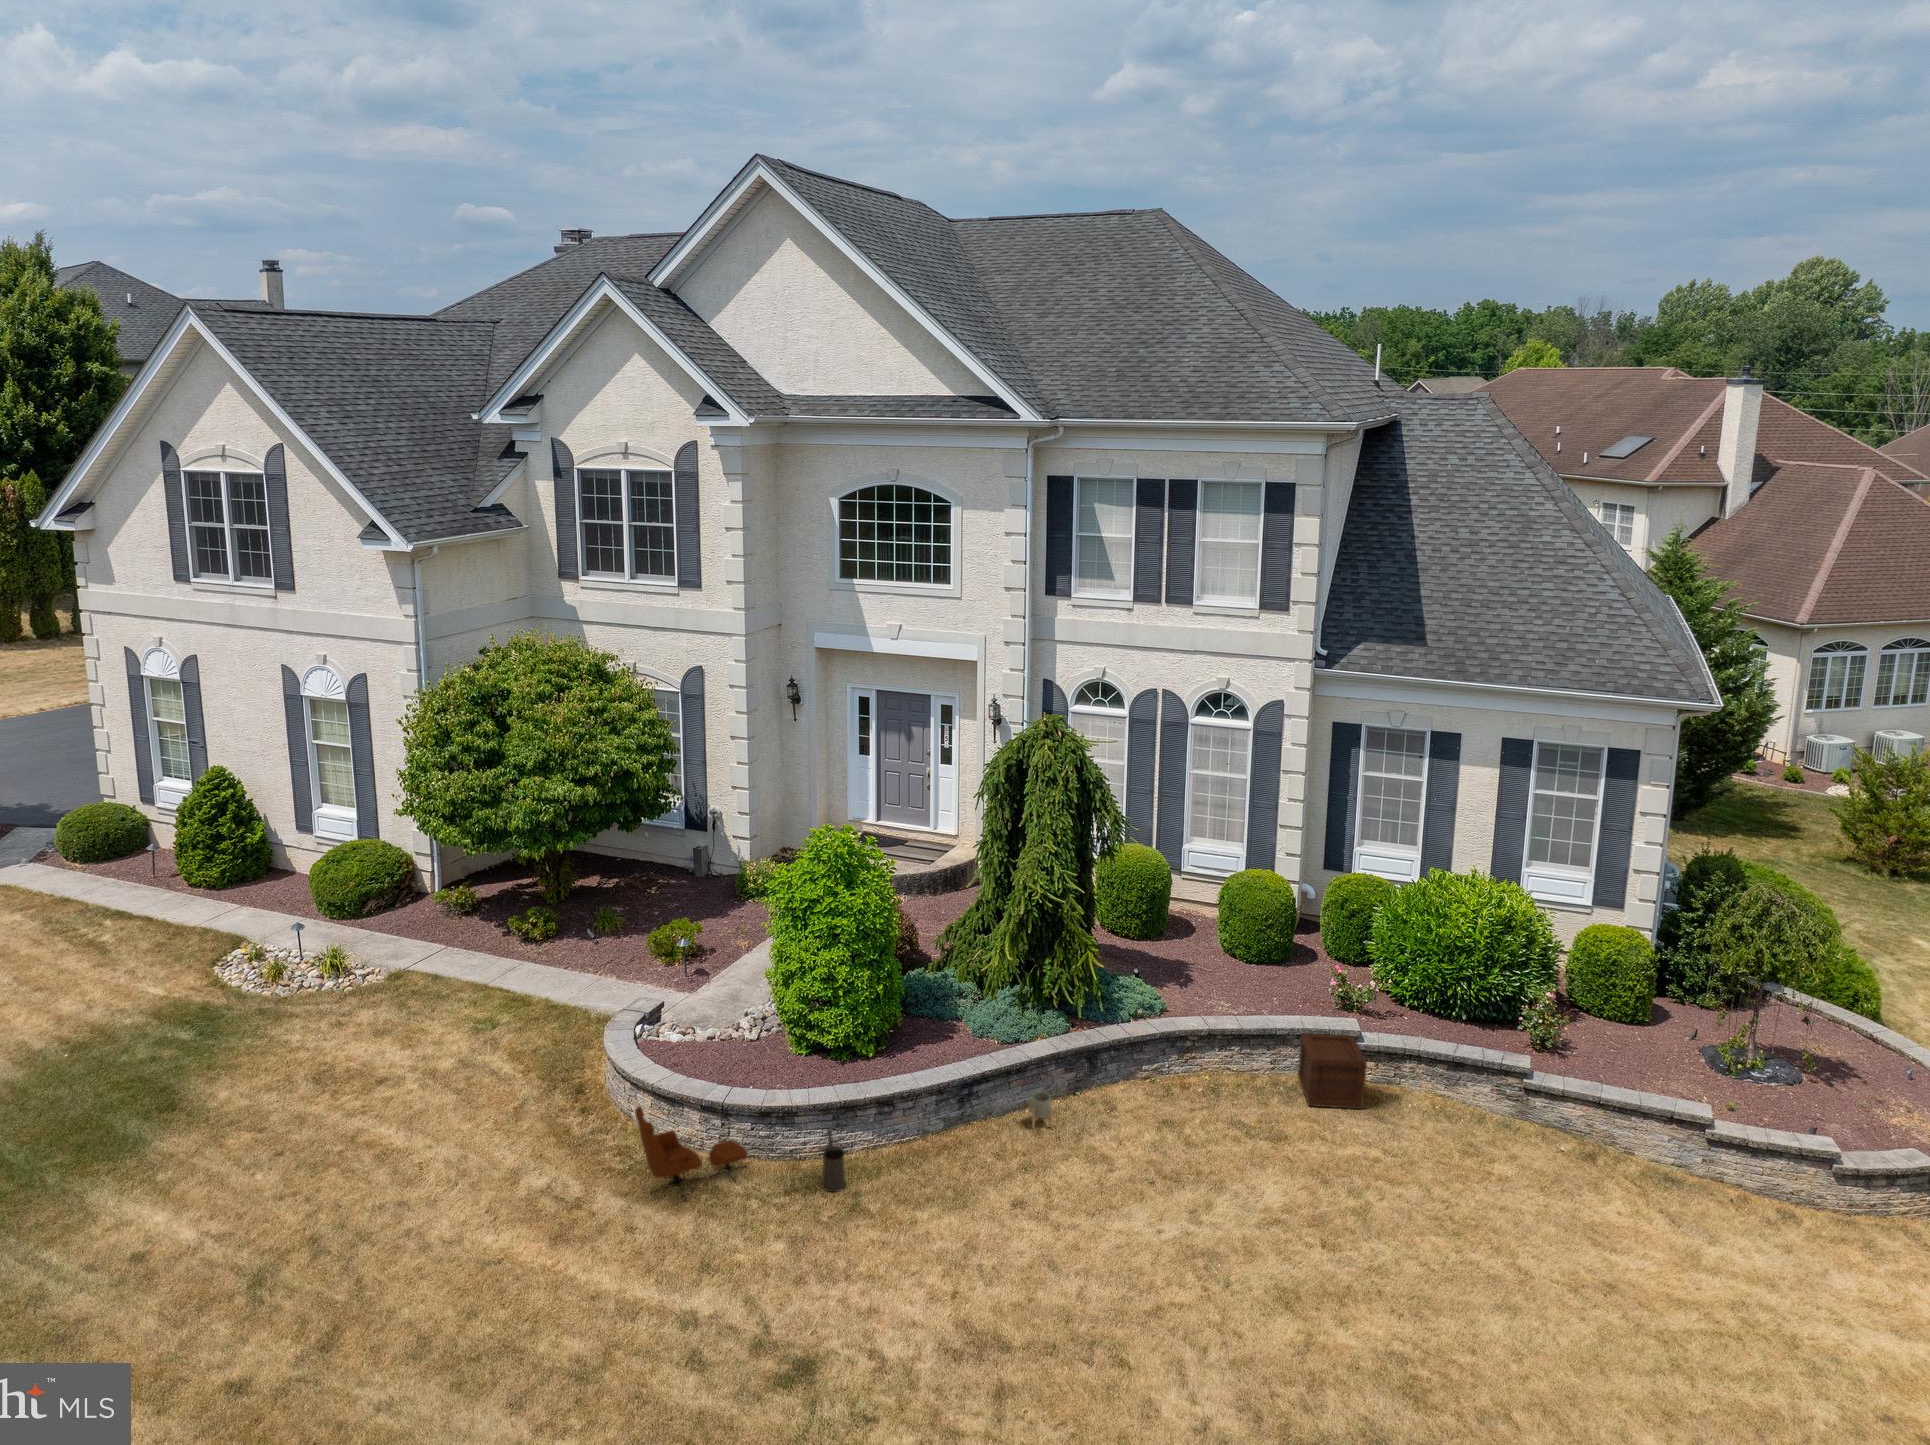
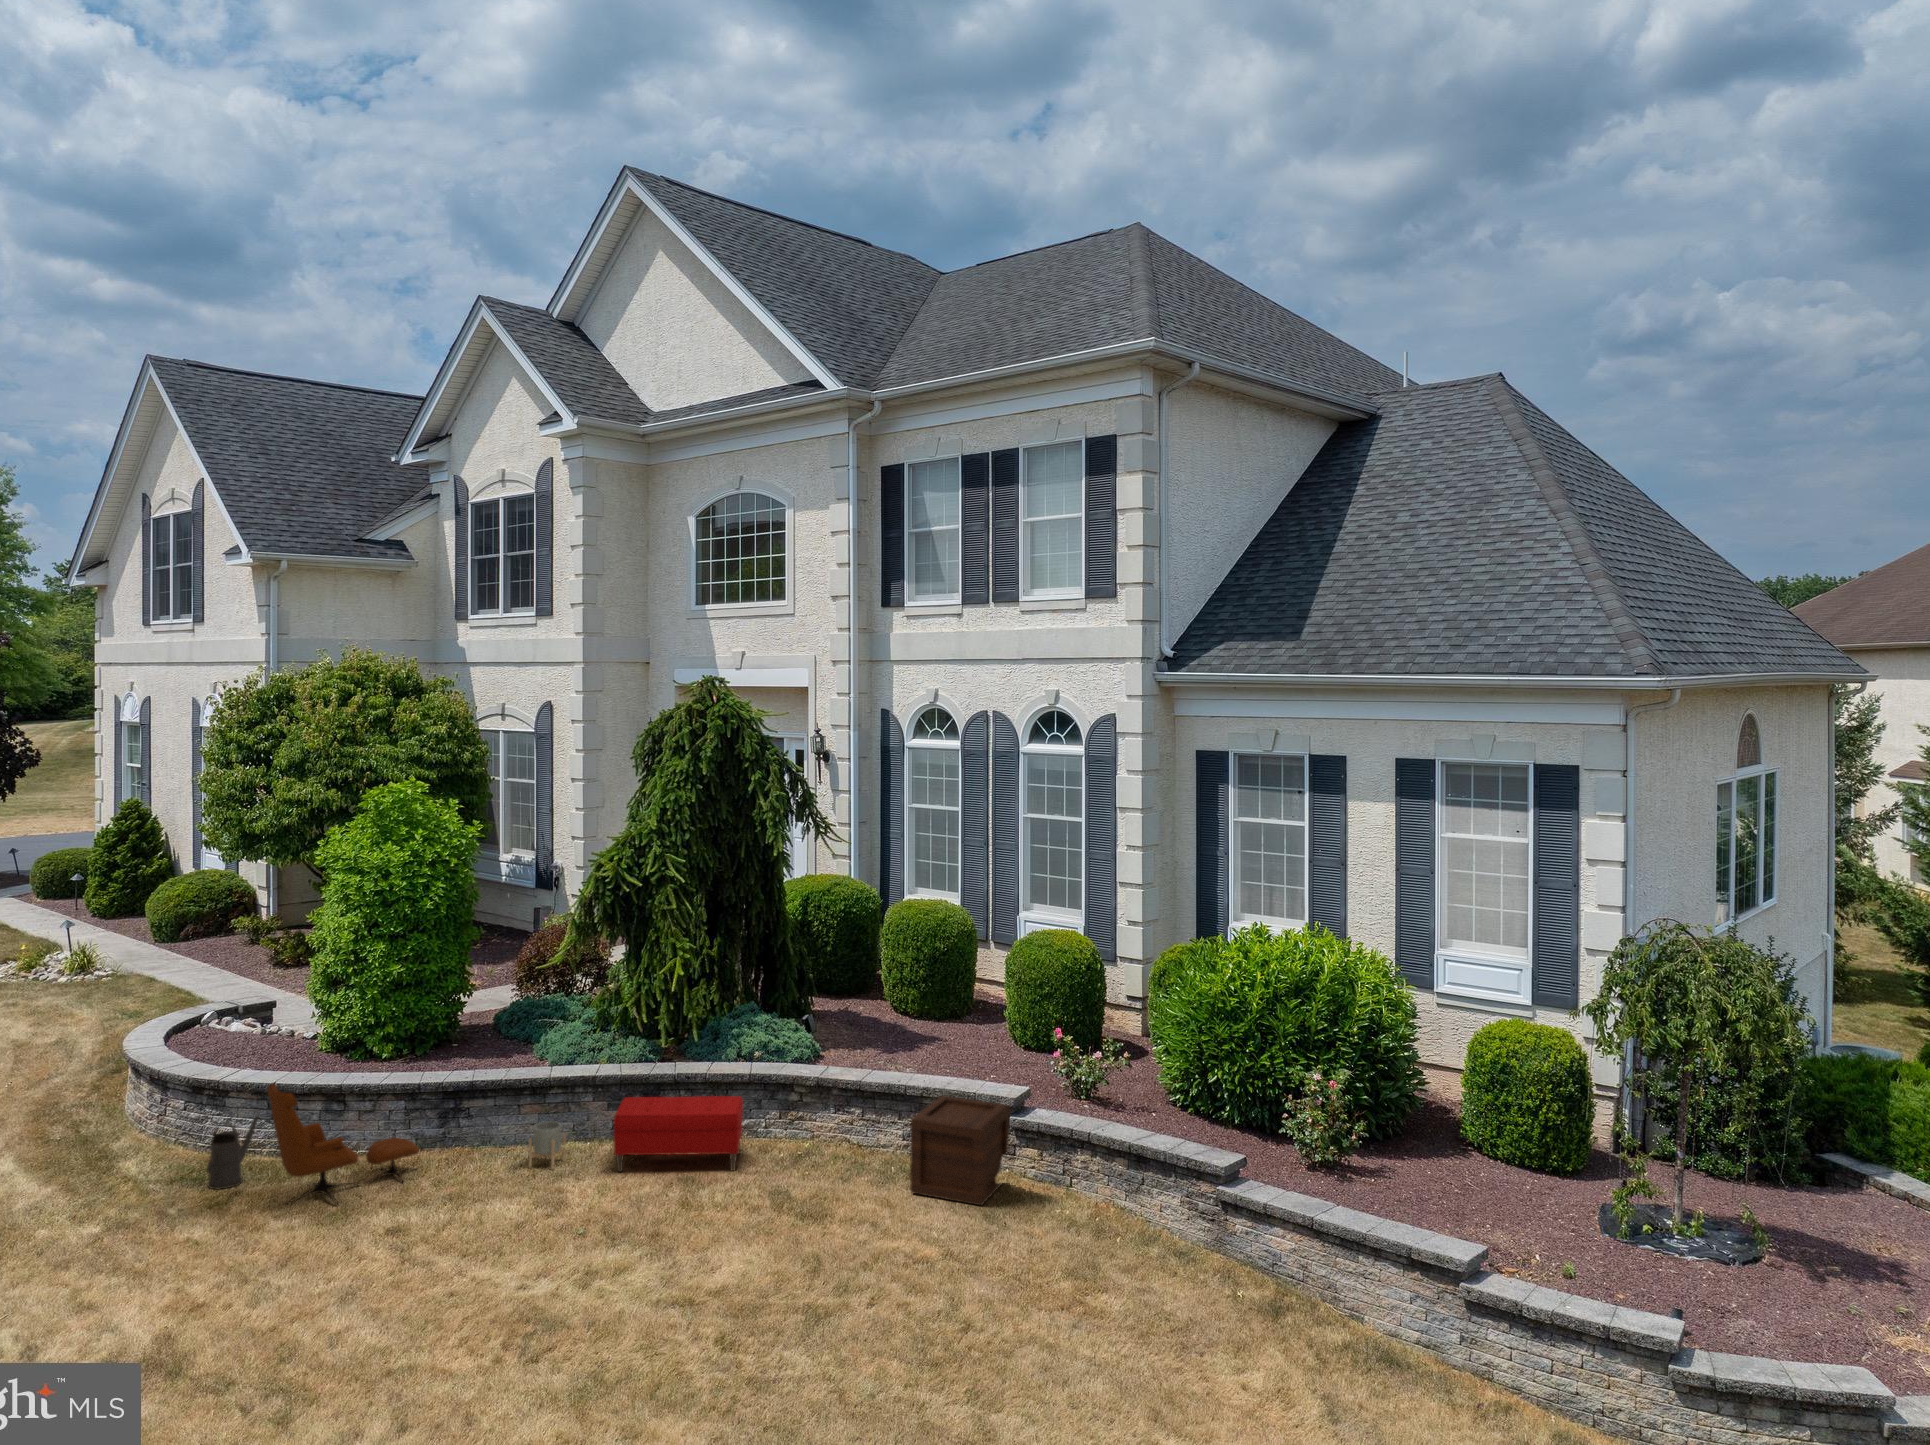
bench: none [1079,1050,1178,1122] -> present [614,1096,743,1172]
lounge chair: present [635,1106,748,1200] -> present [267,1083,419,1205]

